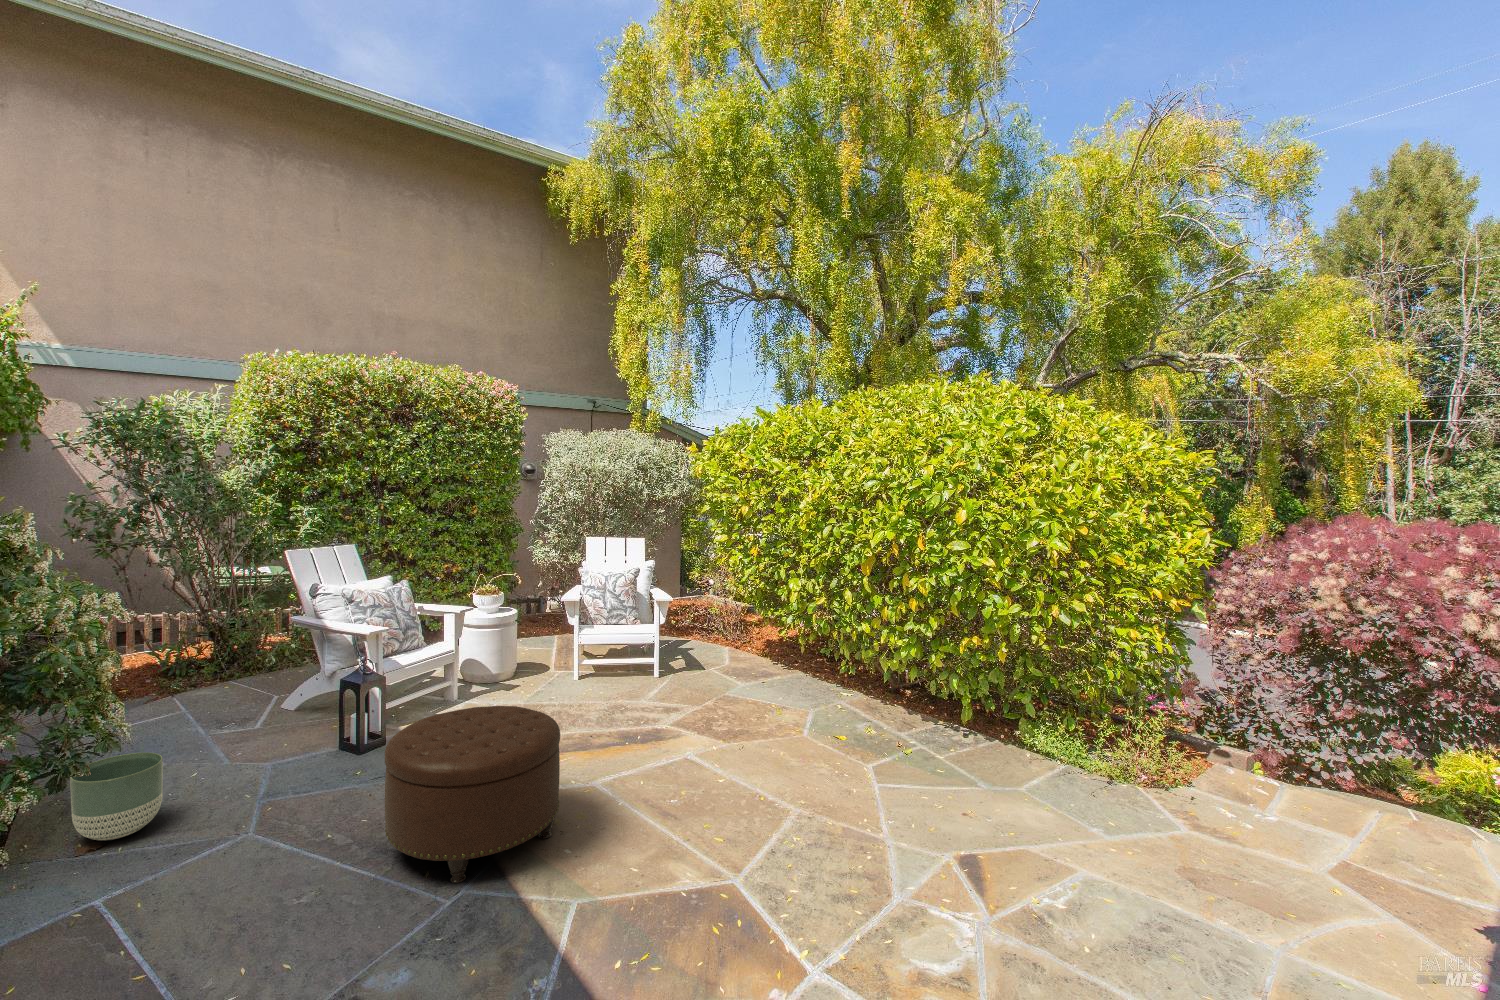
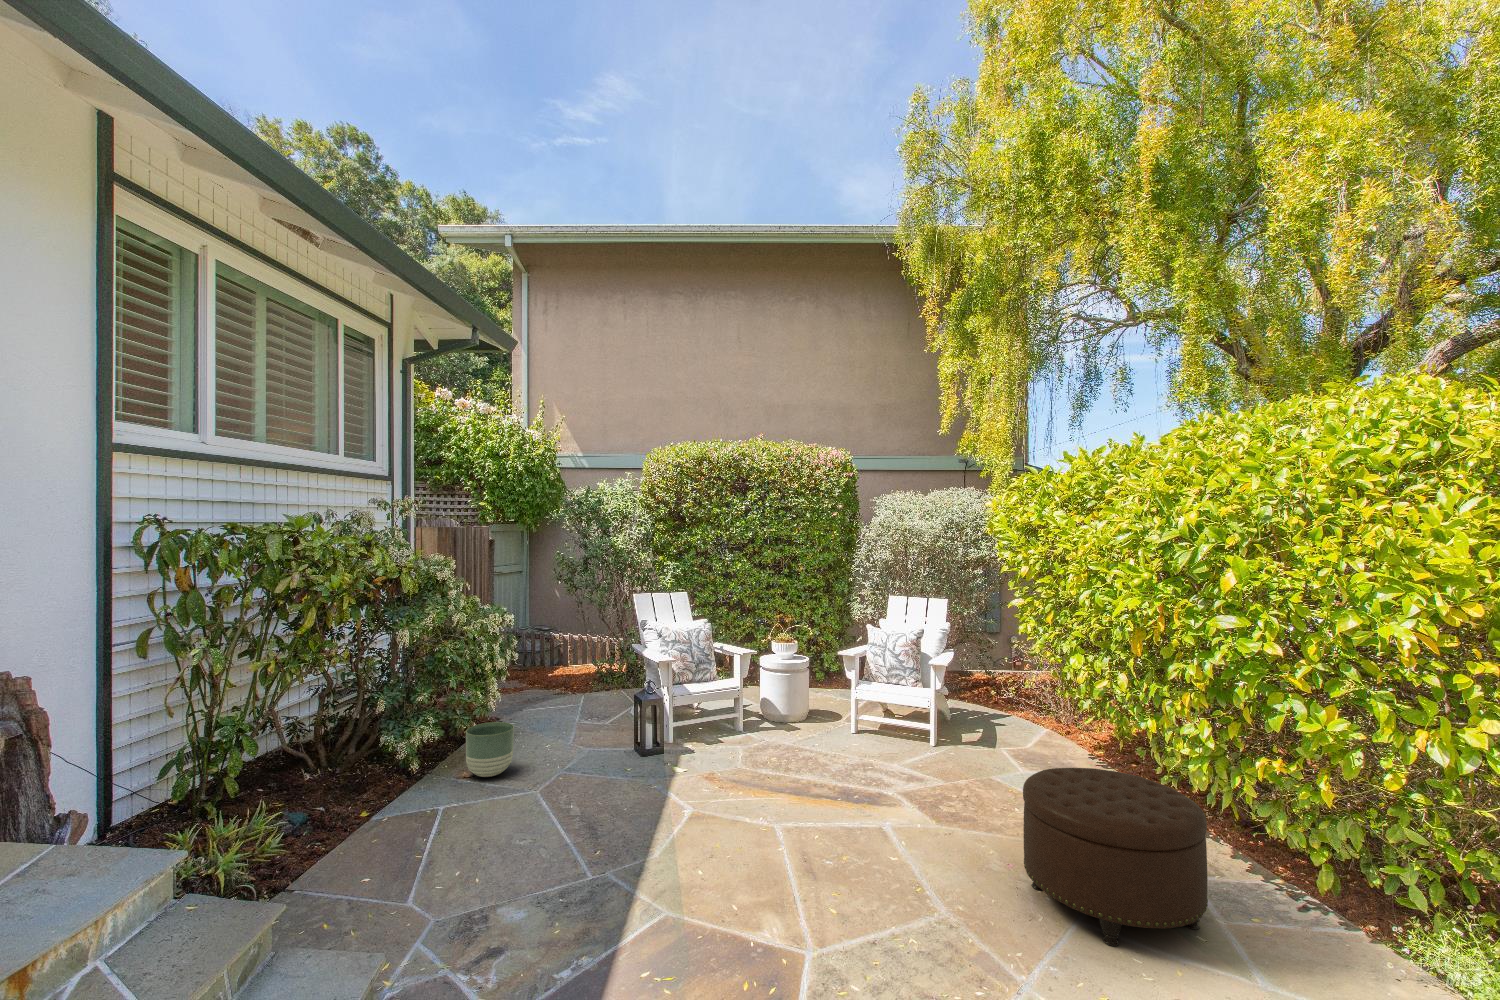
ottoman: present [385,706,560,883] -> present [1023,768,1208,947]

